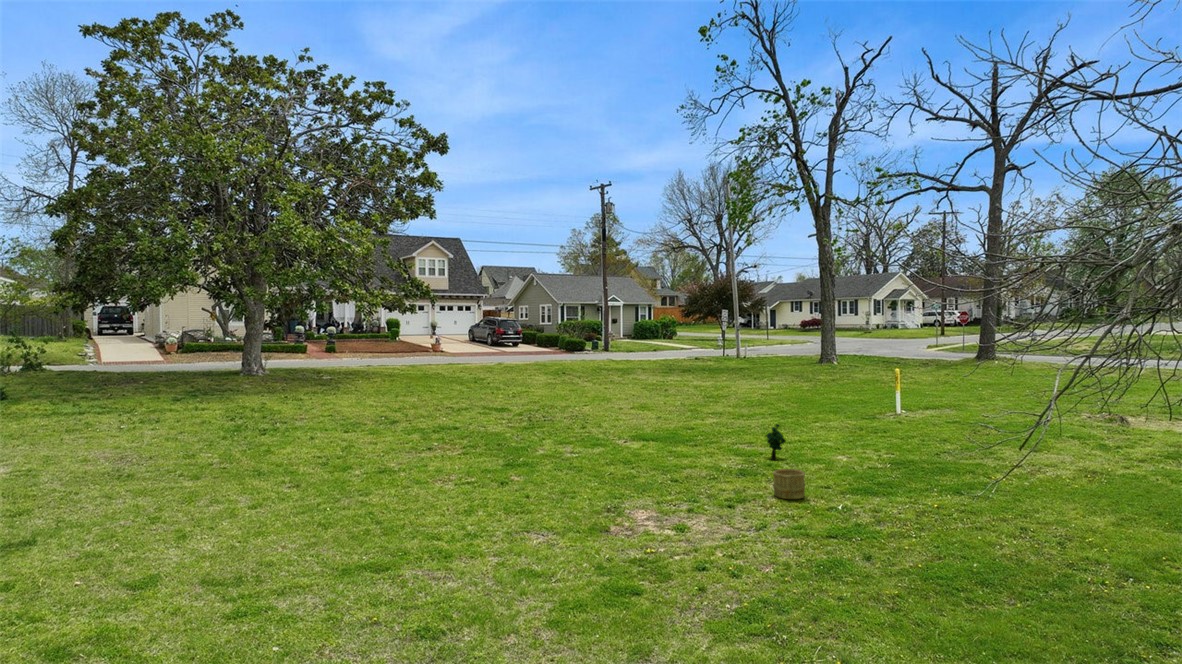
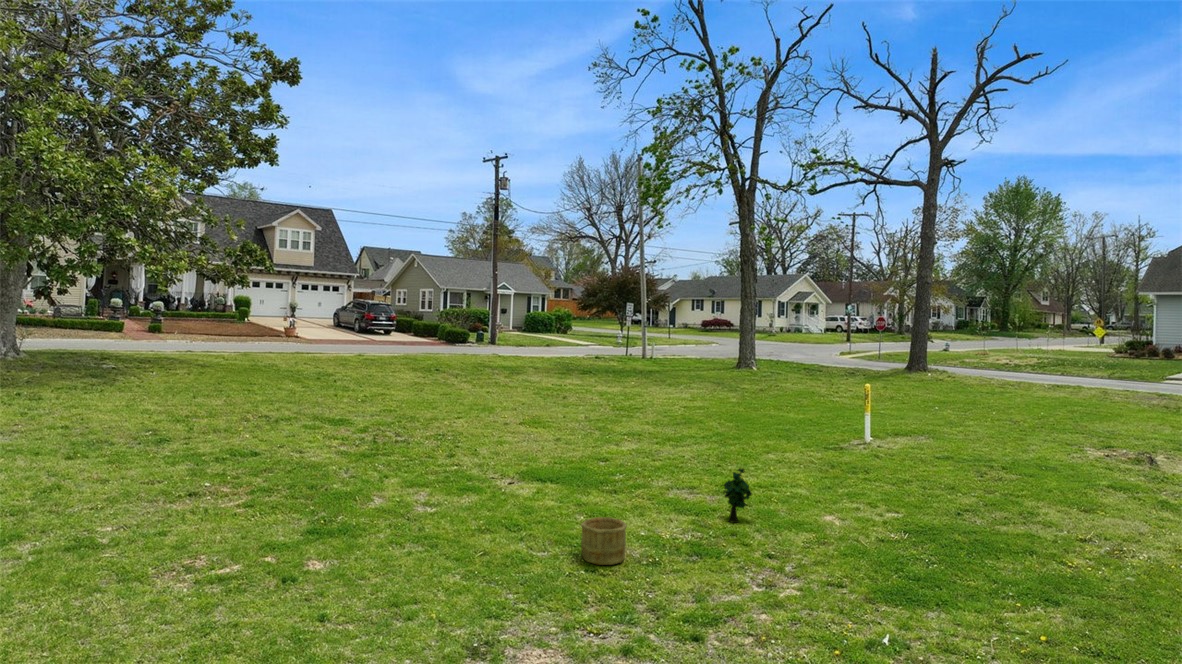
wooden bucket: present [773,469,805,499] -> present [581,517,627,565]

